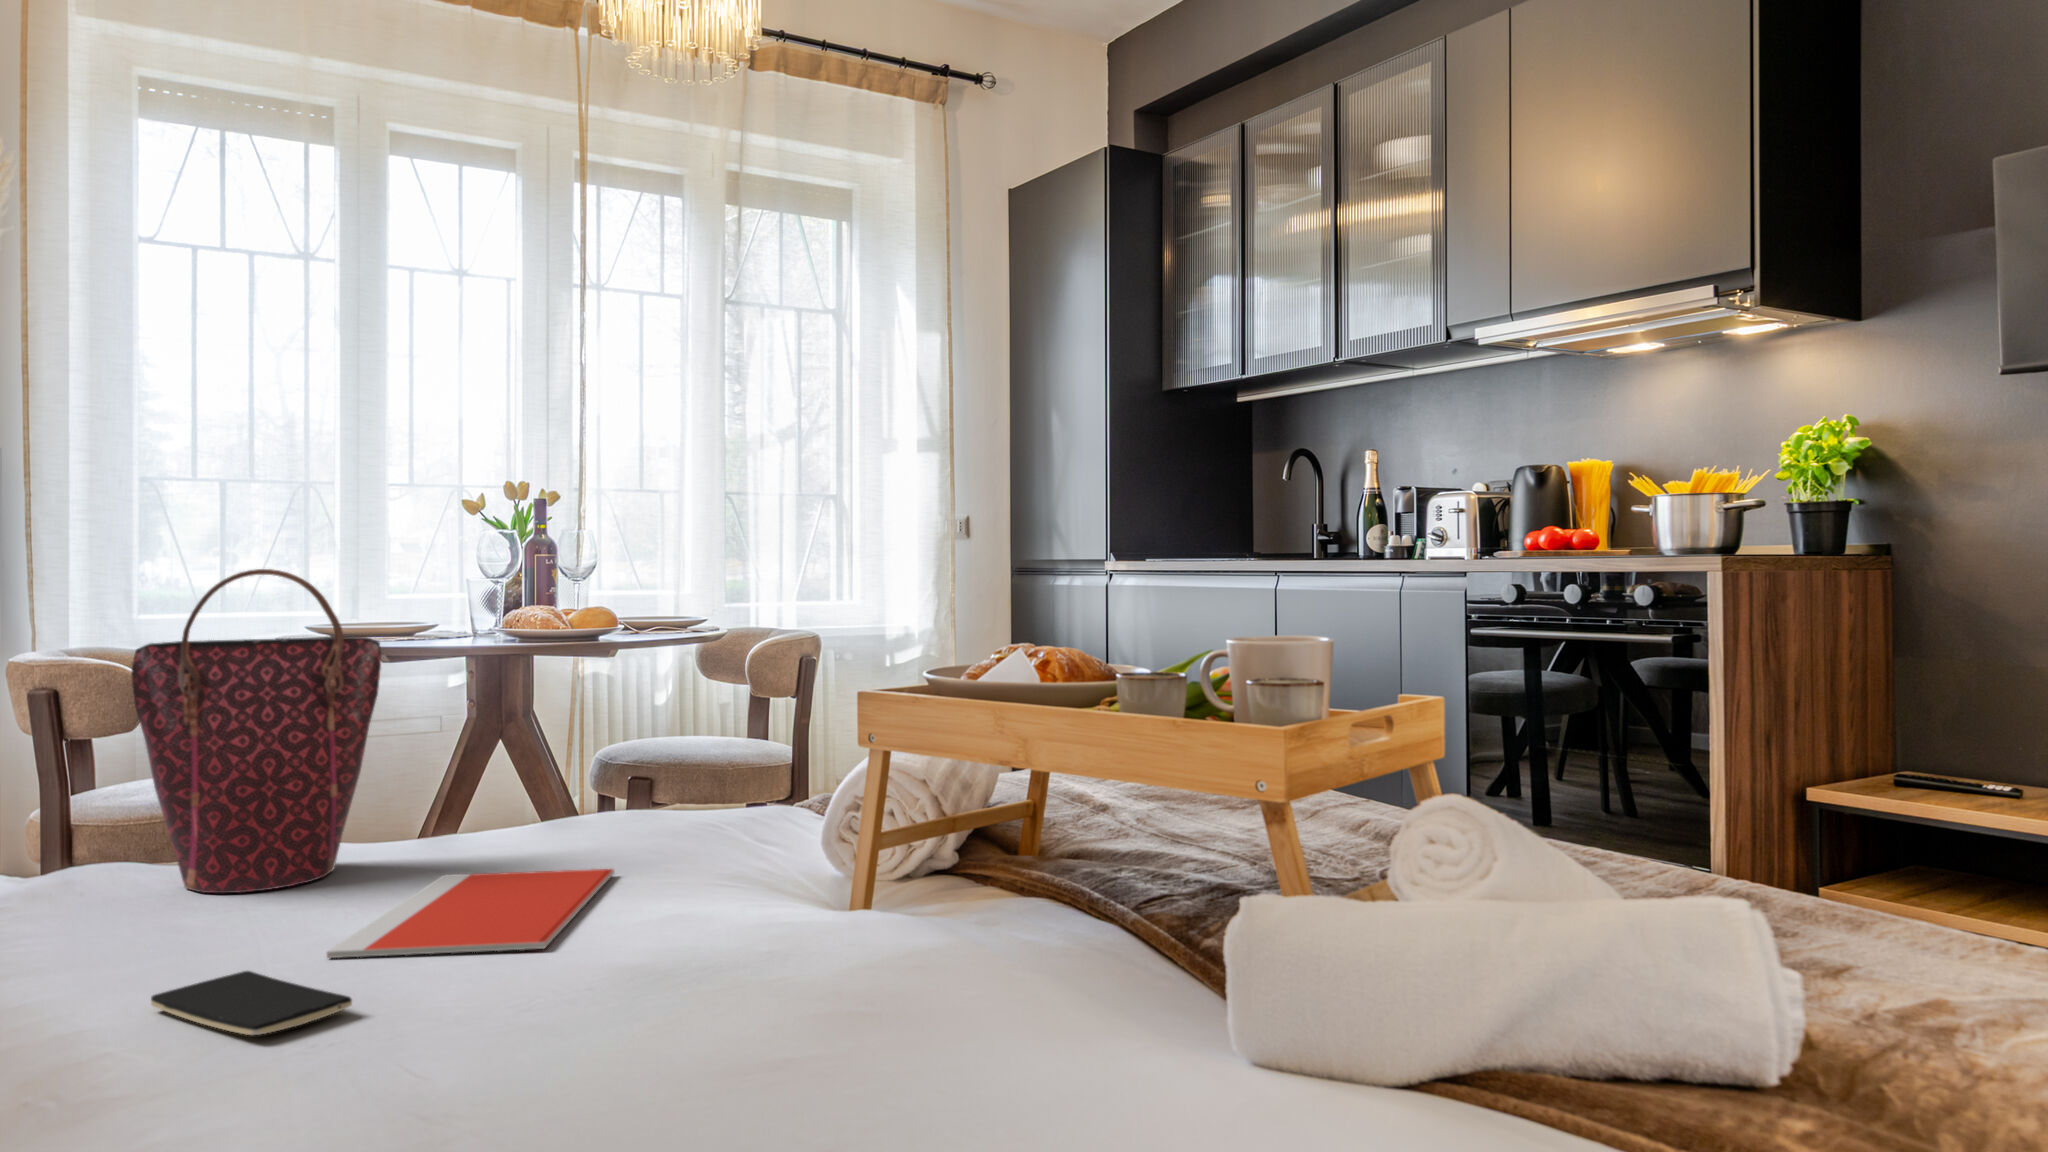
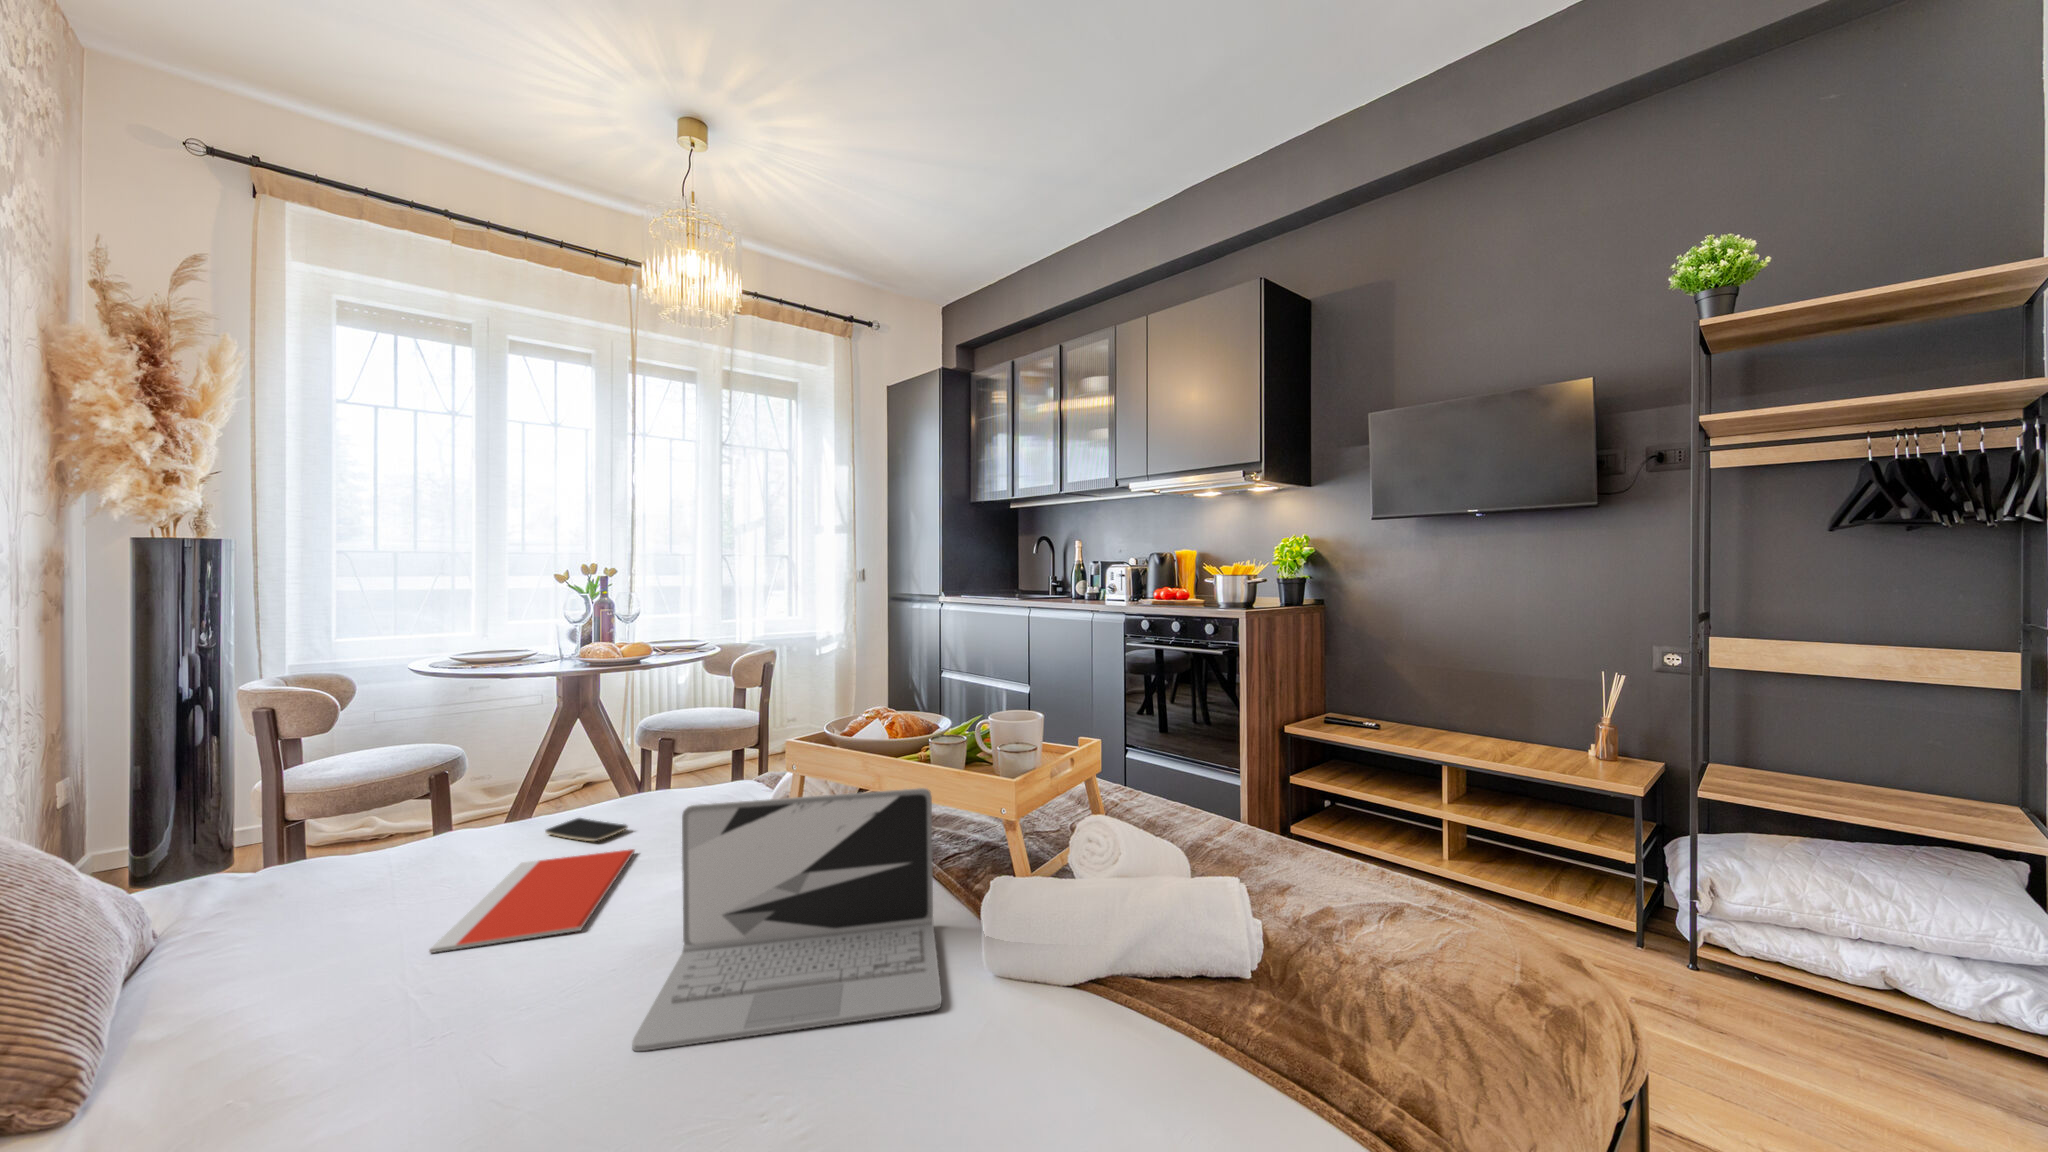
handbag: present [131,569,381,893] -> none [293,677,479,892]
laptop: none [643,726,1156,1076] -> present [632,788,942,1051]
smartphone: present [151,971,352,1035] -> present [546,818,627,841]

